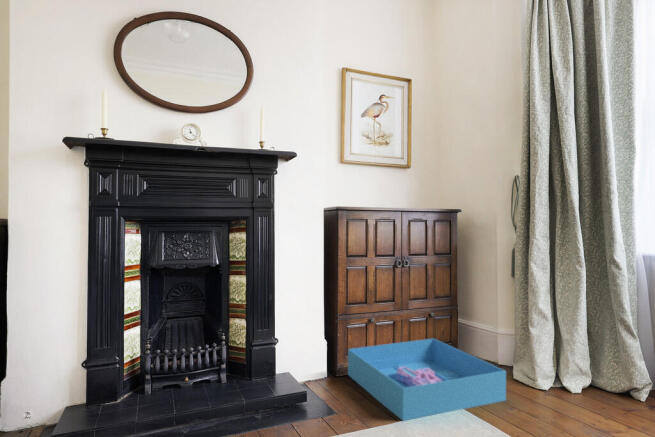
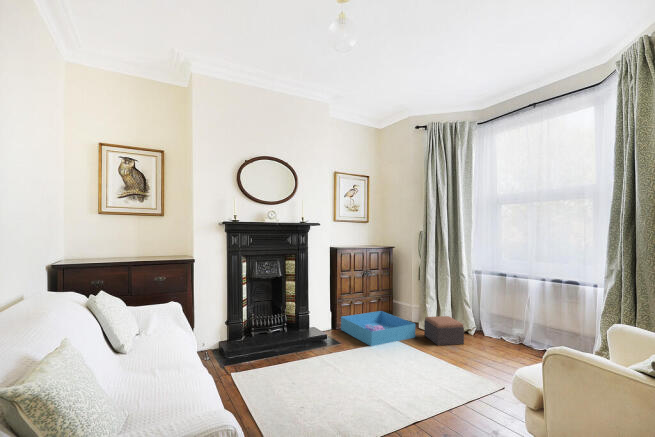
footstool: none [527,356,627,425] -> present [424,316,464,345]

